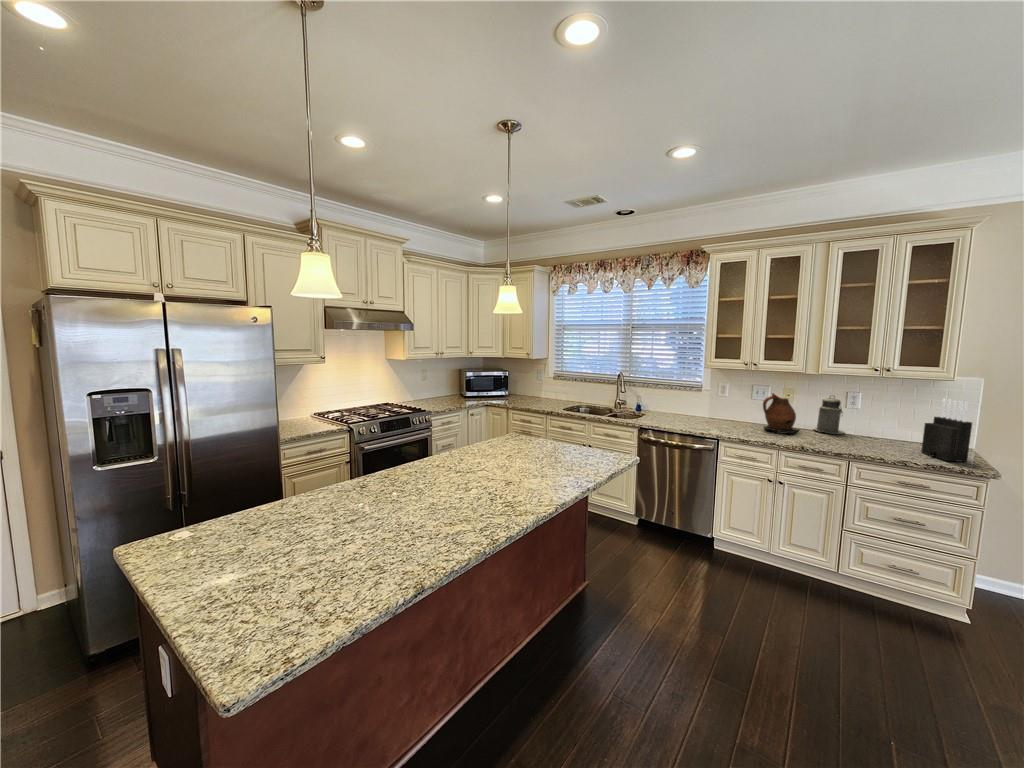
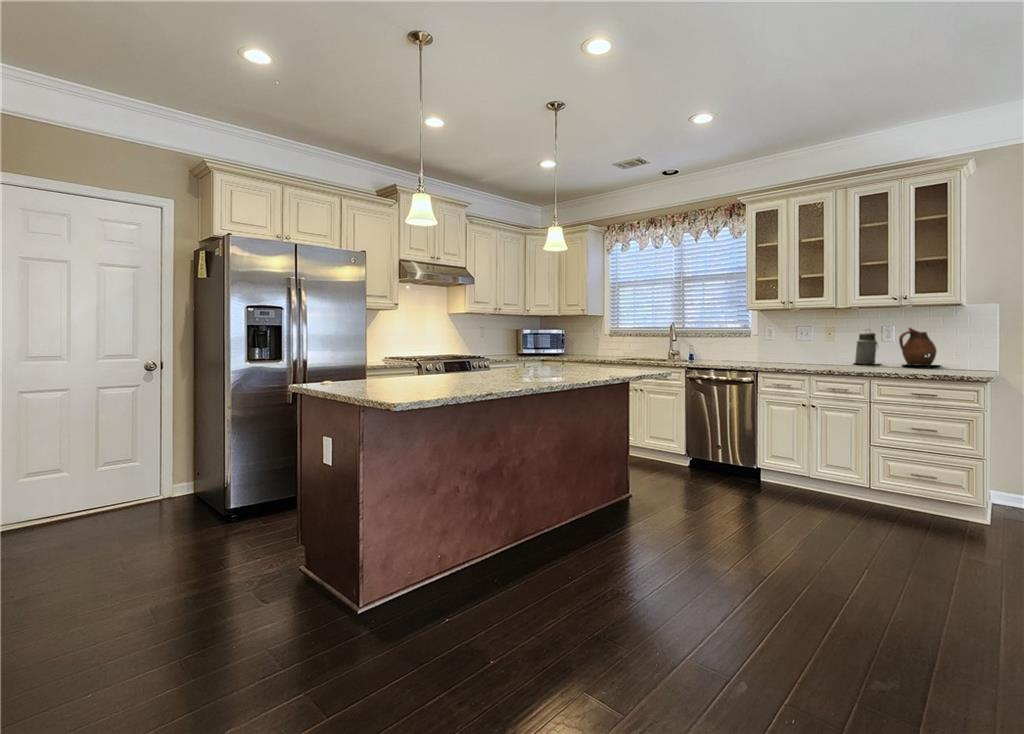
ceramic pitcher: present [763,393,798,433] -> present [899,328,937,366]
knife block: present [921,398,972,462] -> none [939,318,976,373]

